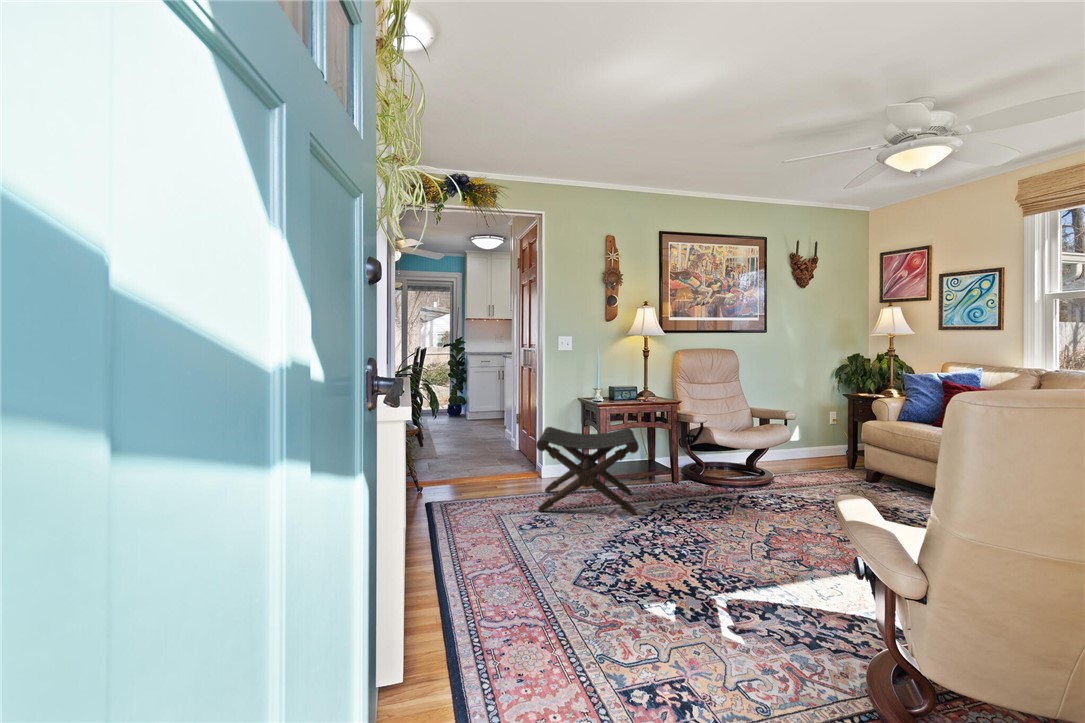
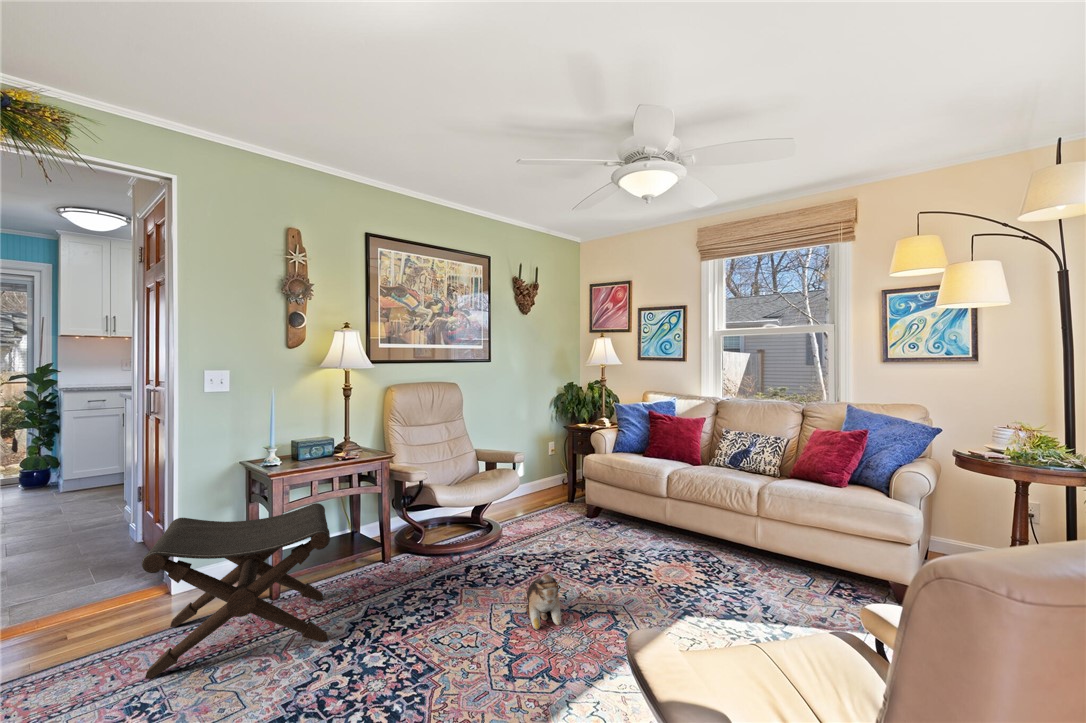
plush toy: none [788,495,818,539] -> present [526,574,561,629]

